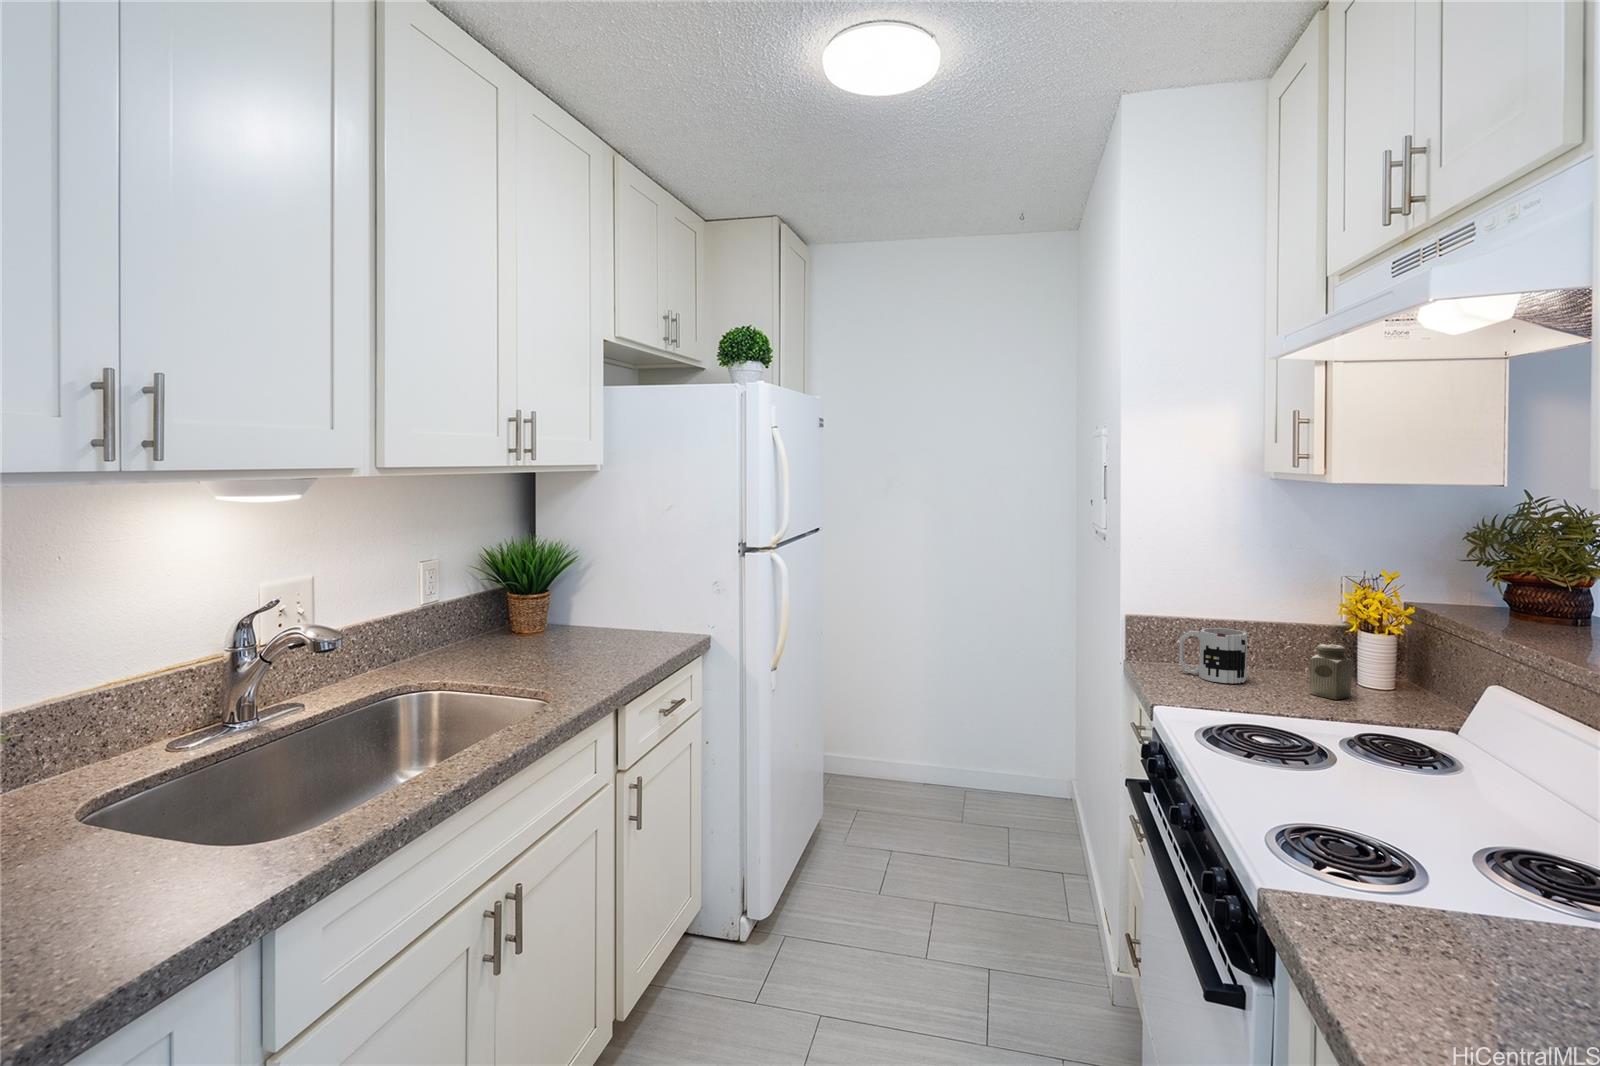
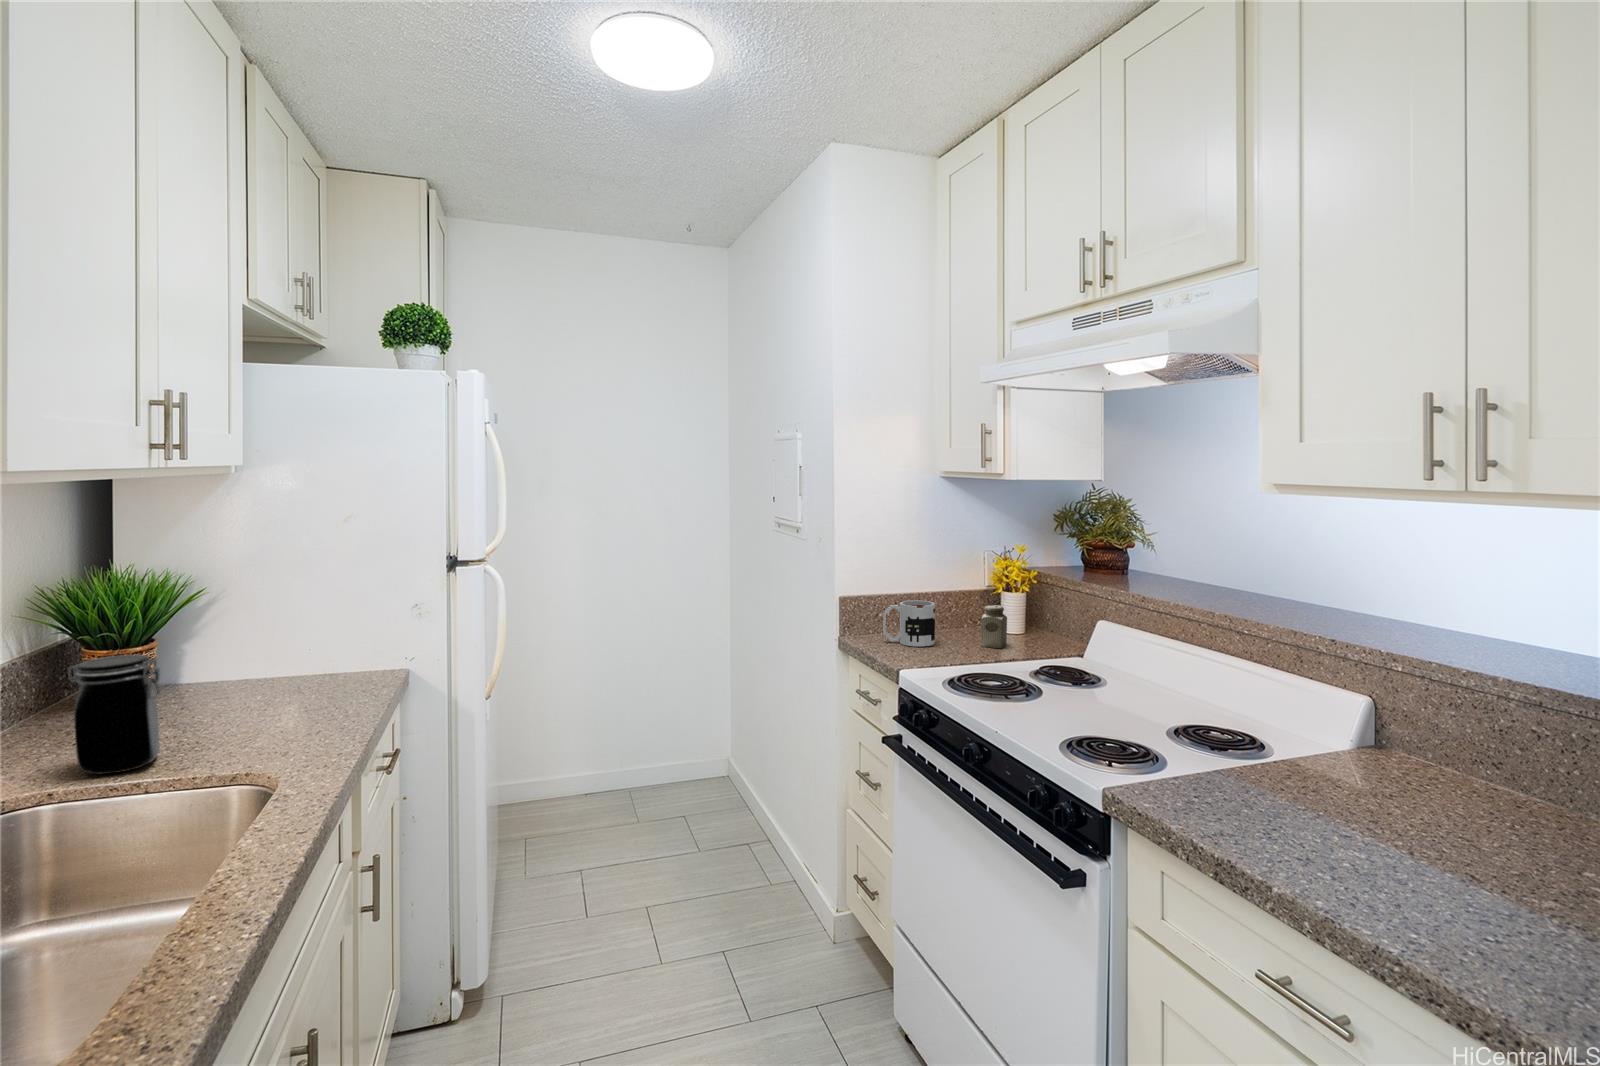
jar: none [452,592,506,670] -> present [68,655,160,774]

